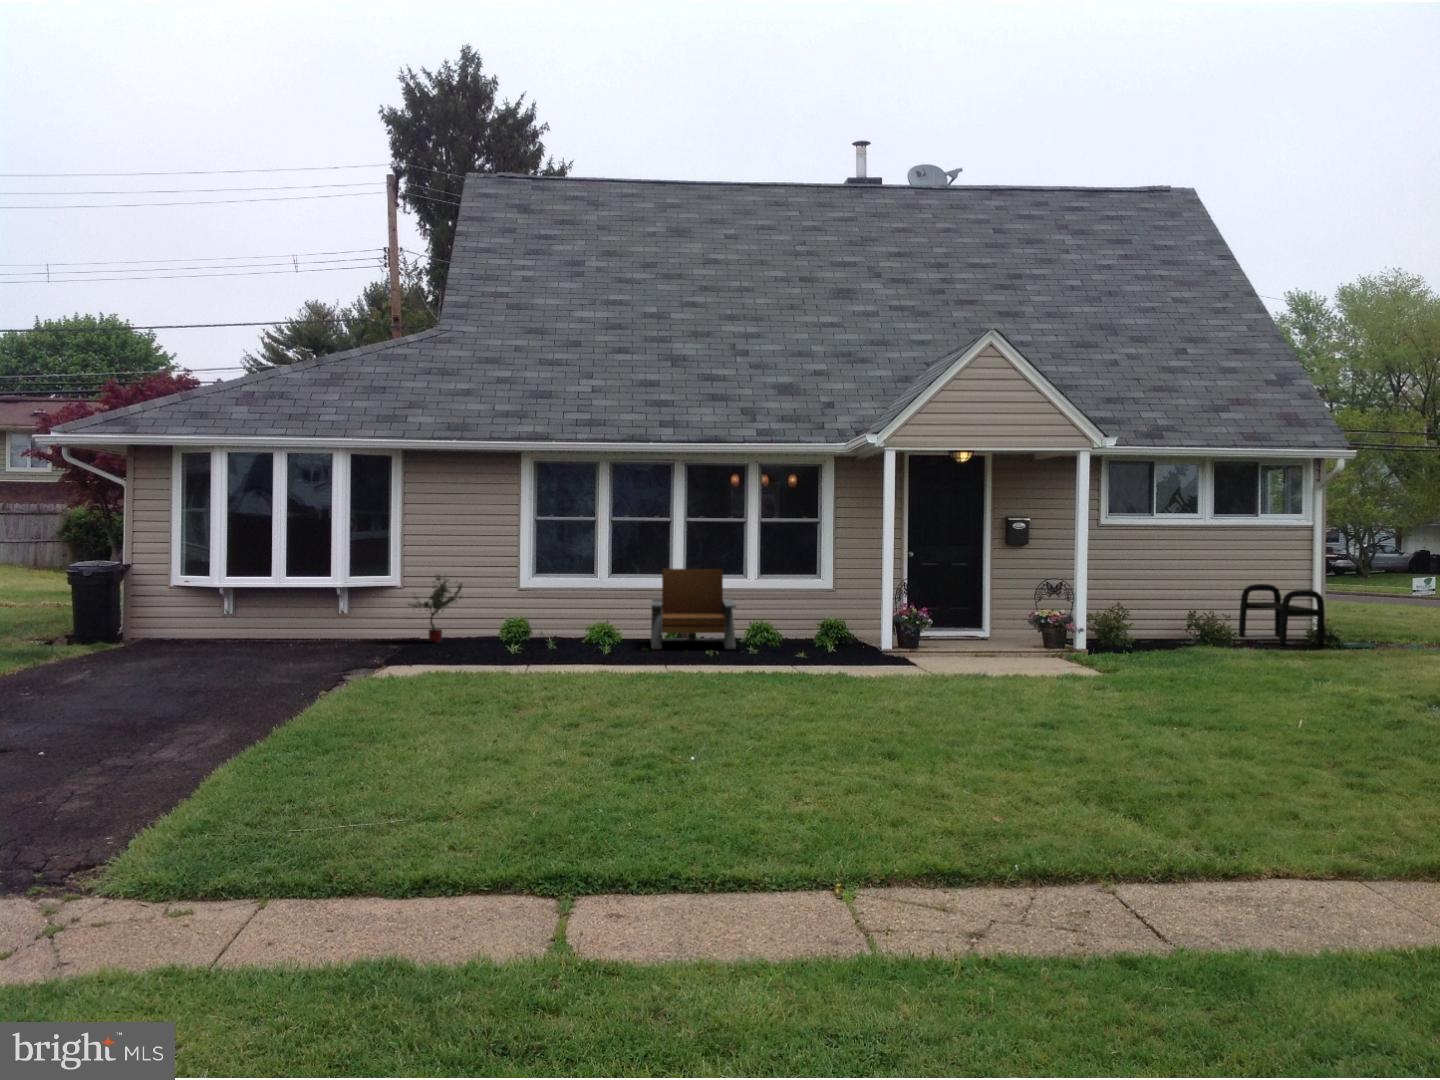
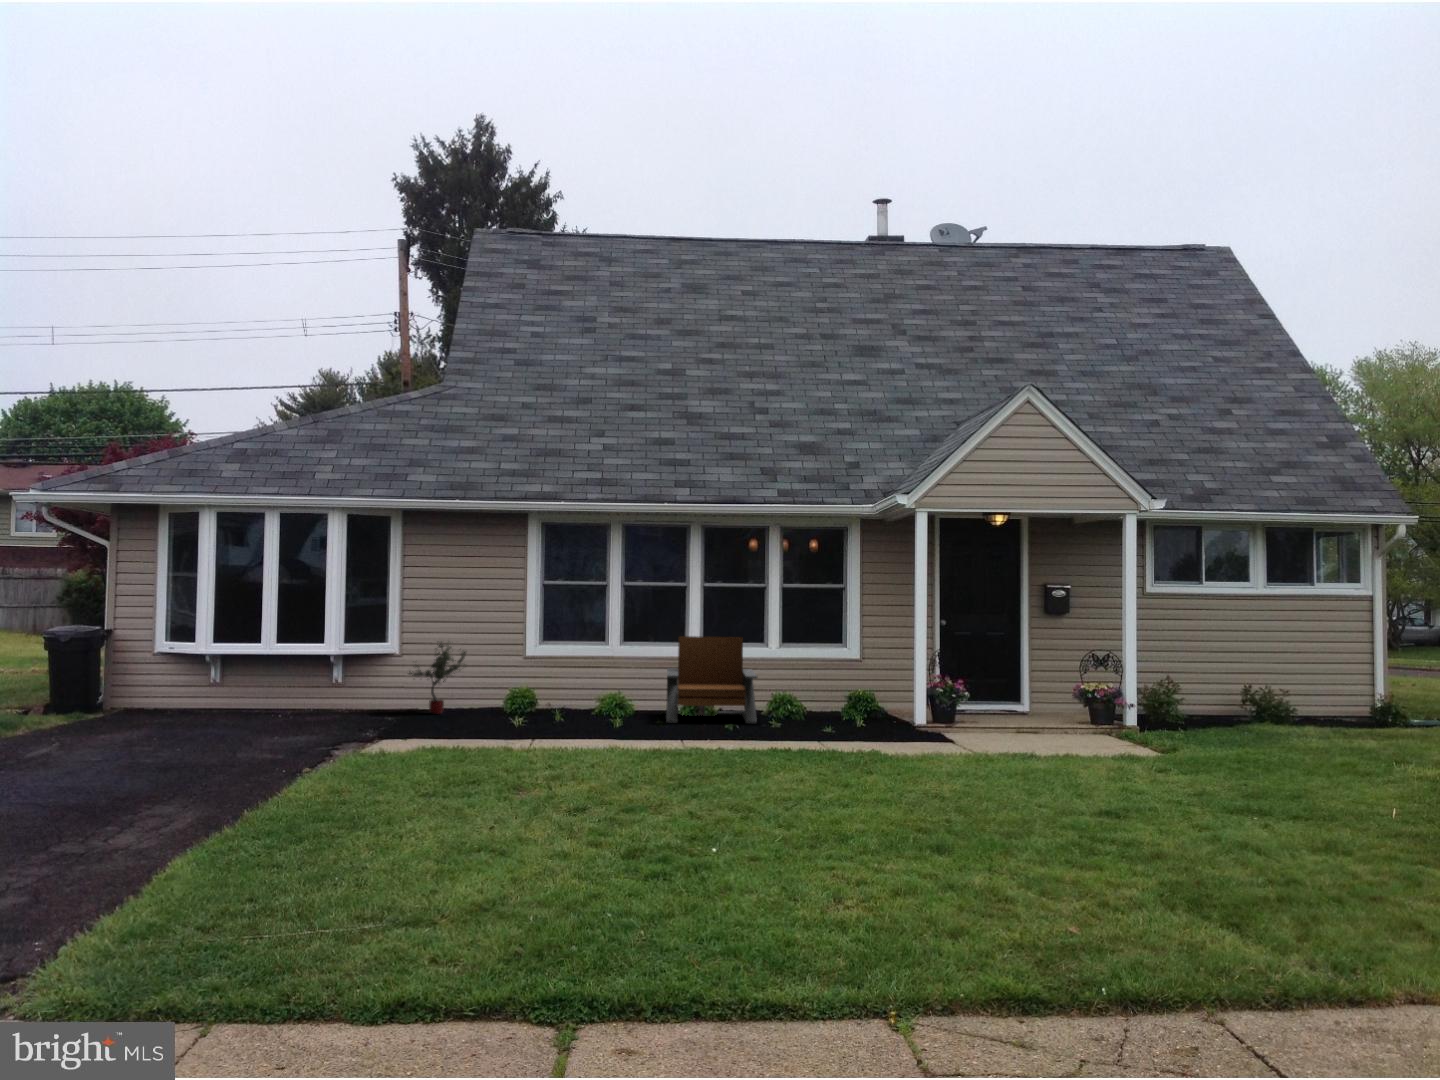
bench: present [1239,584,1325,645] -> none [1294,657,1390,723]

